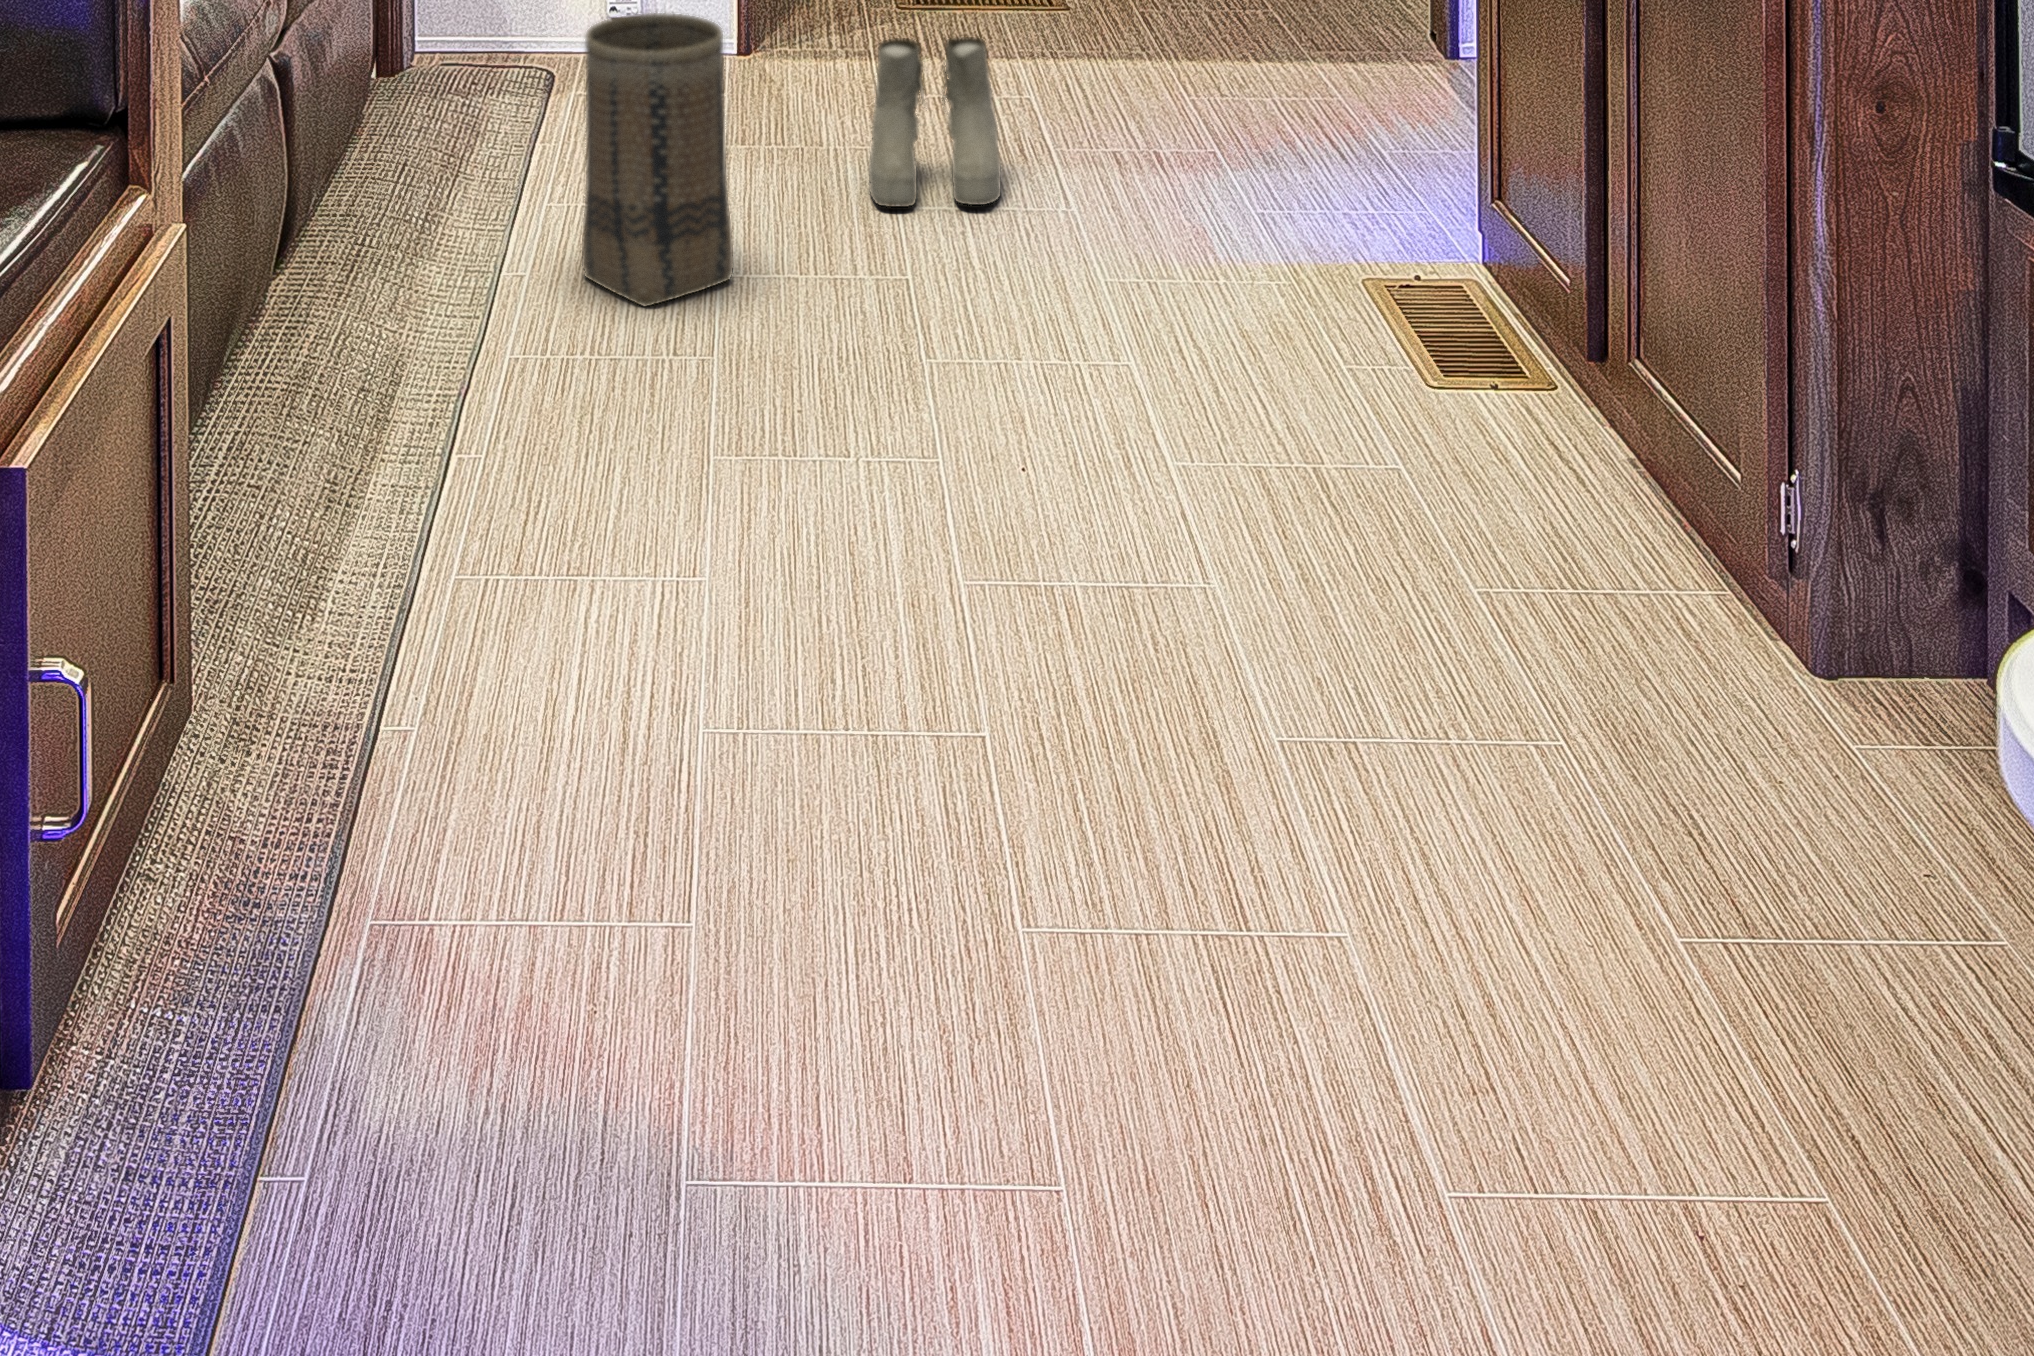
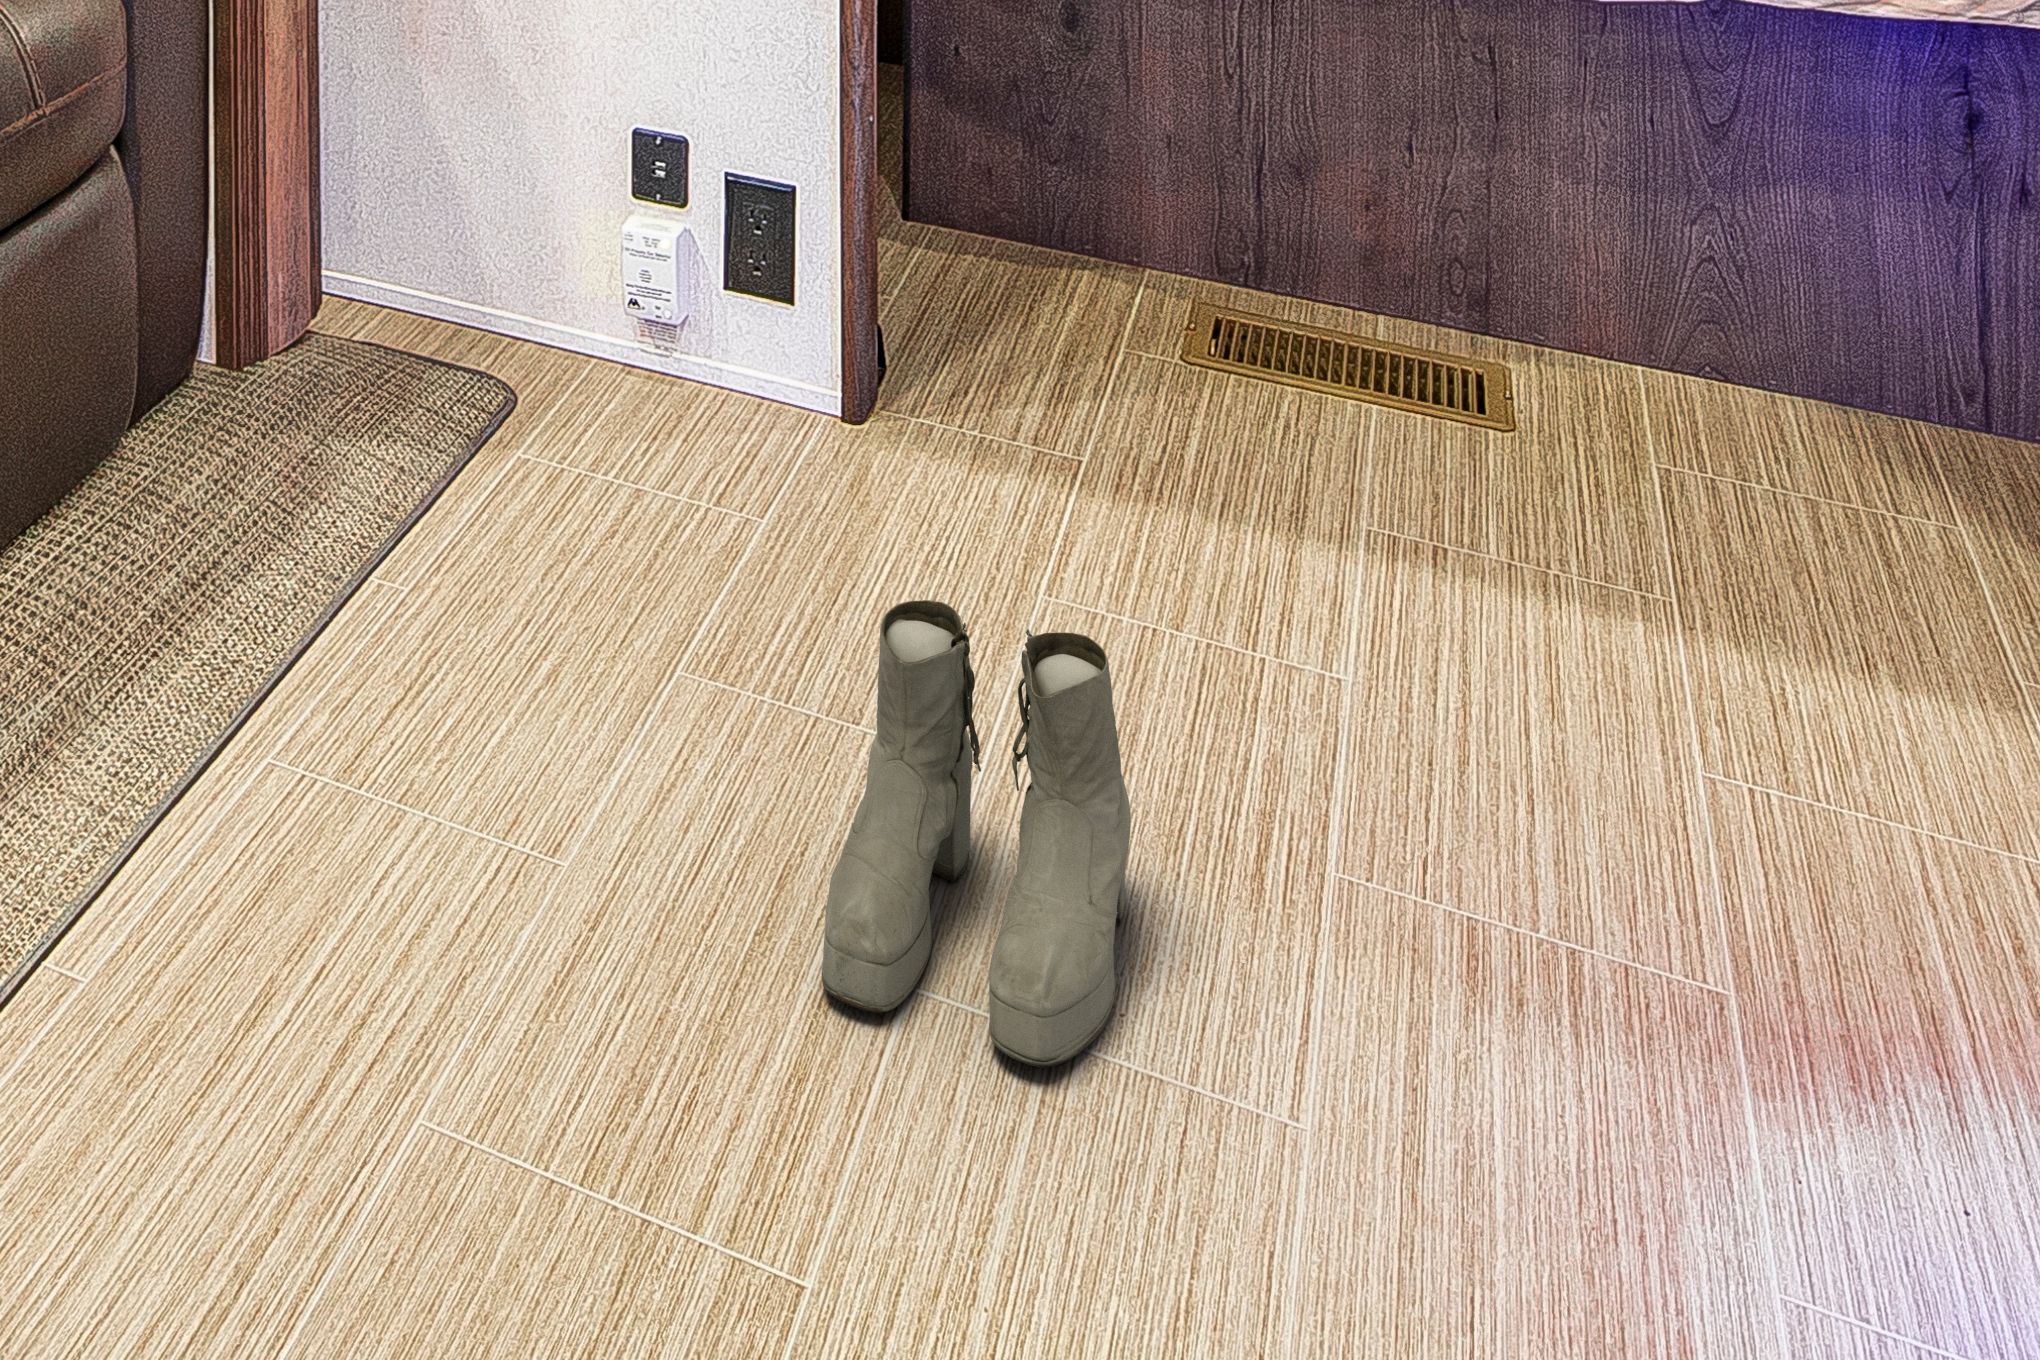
basket: present [582,13,733,306] -> none [106,531,389,1206]

